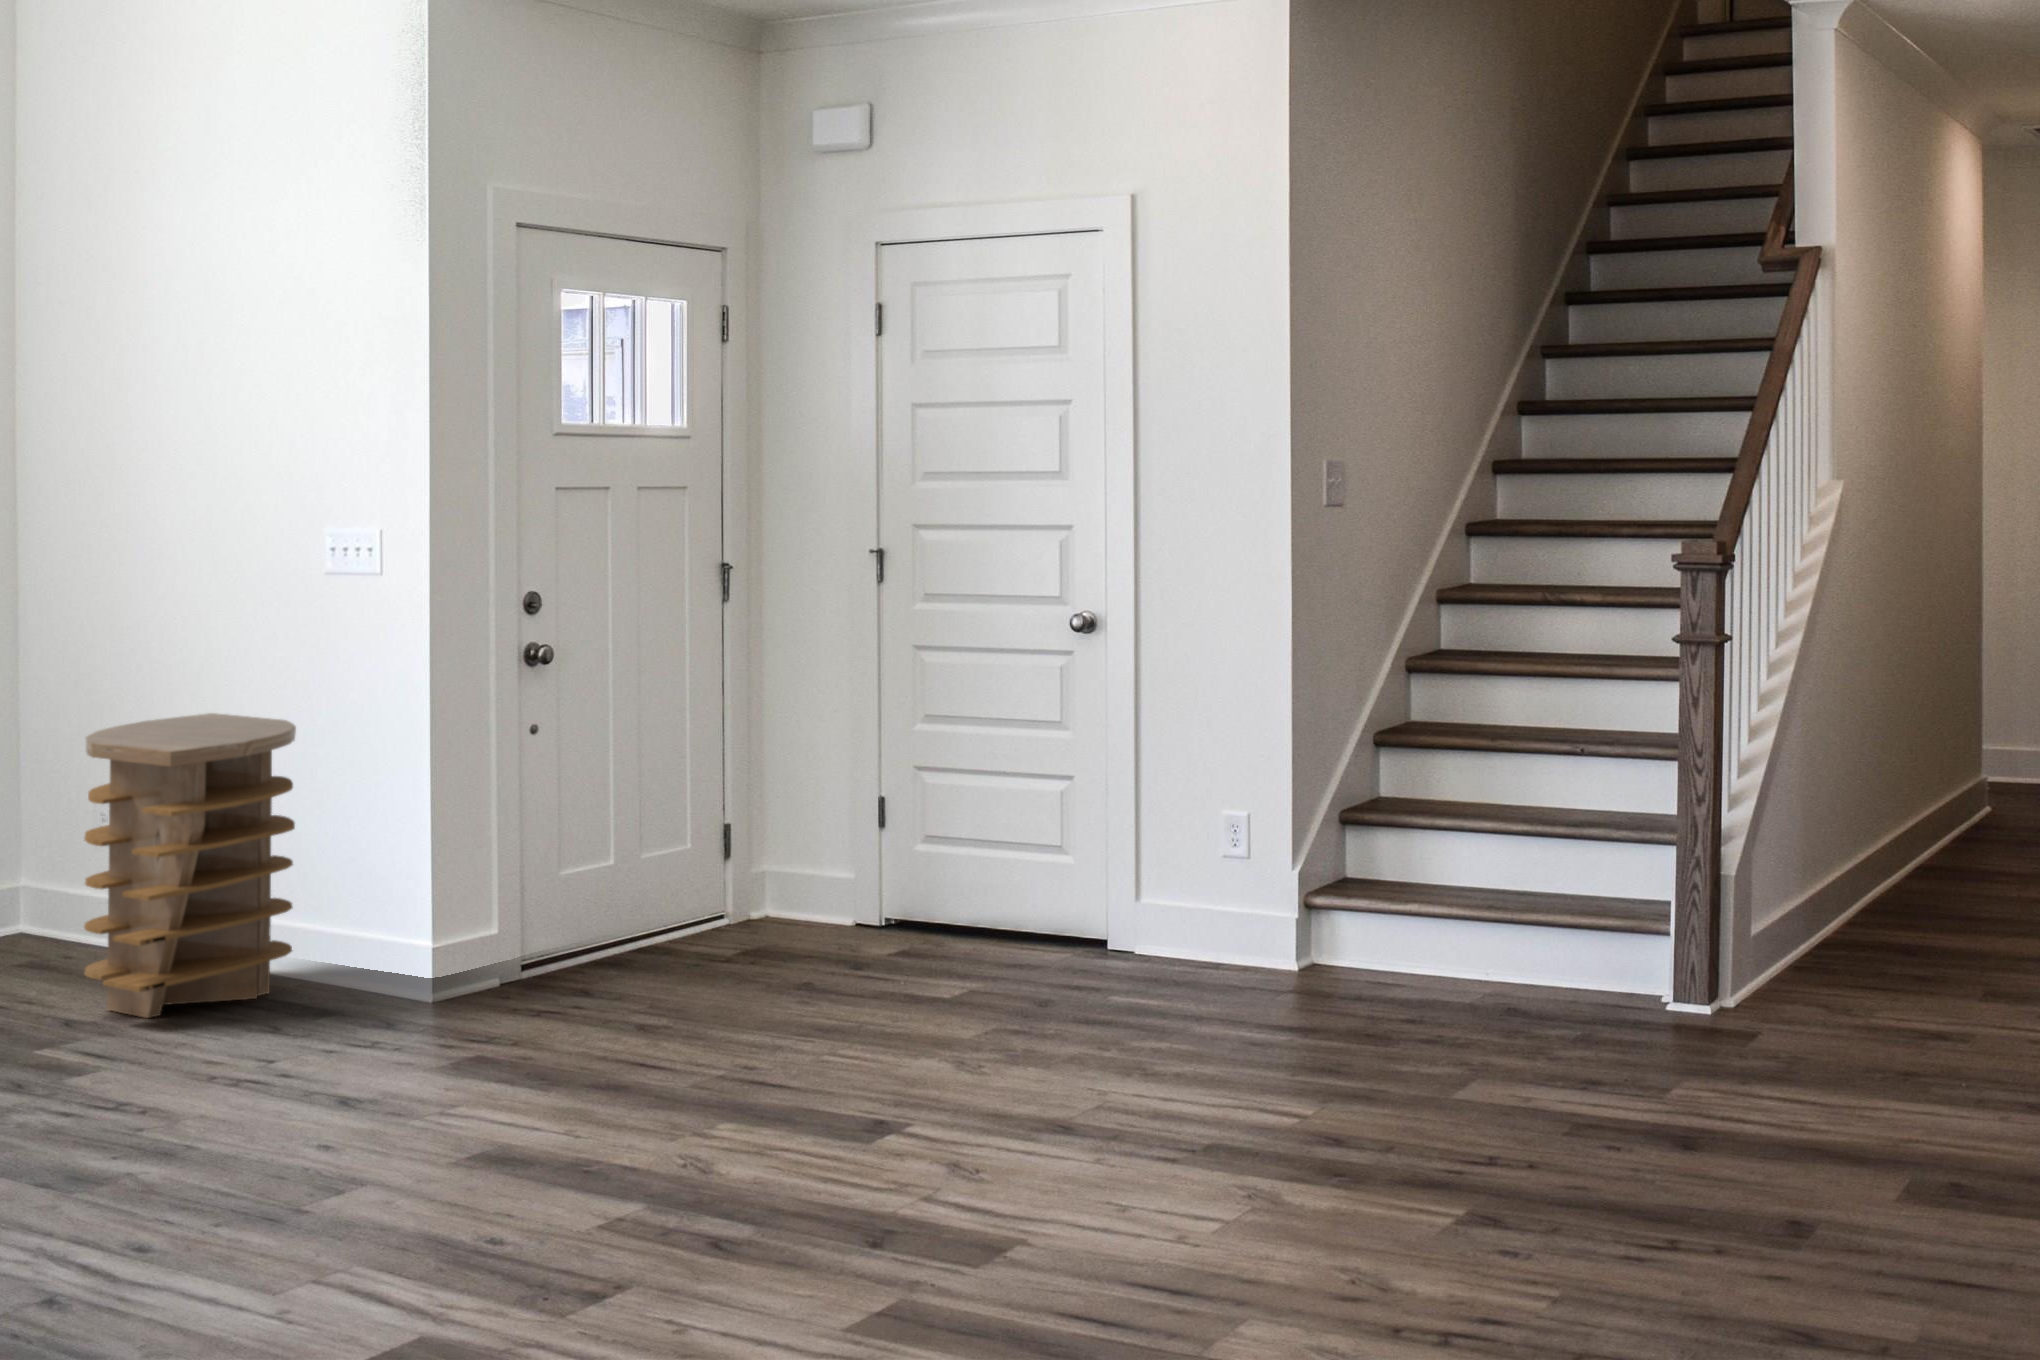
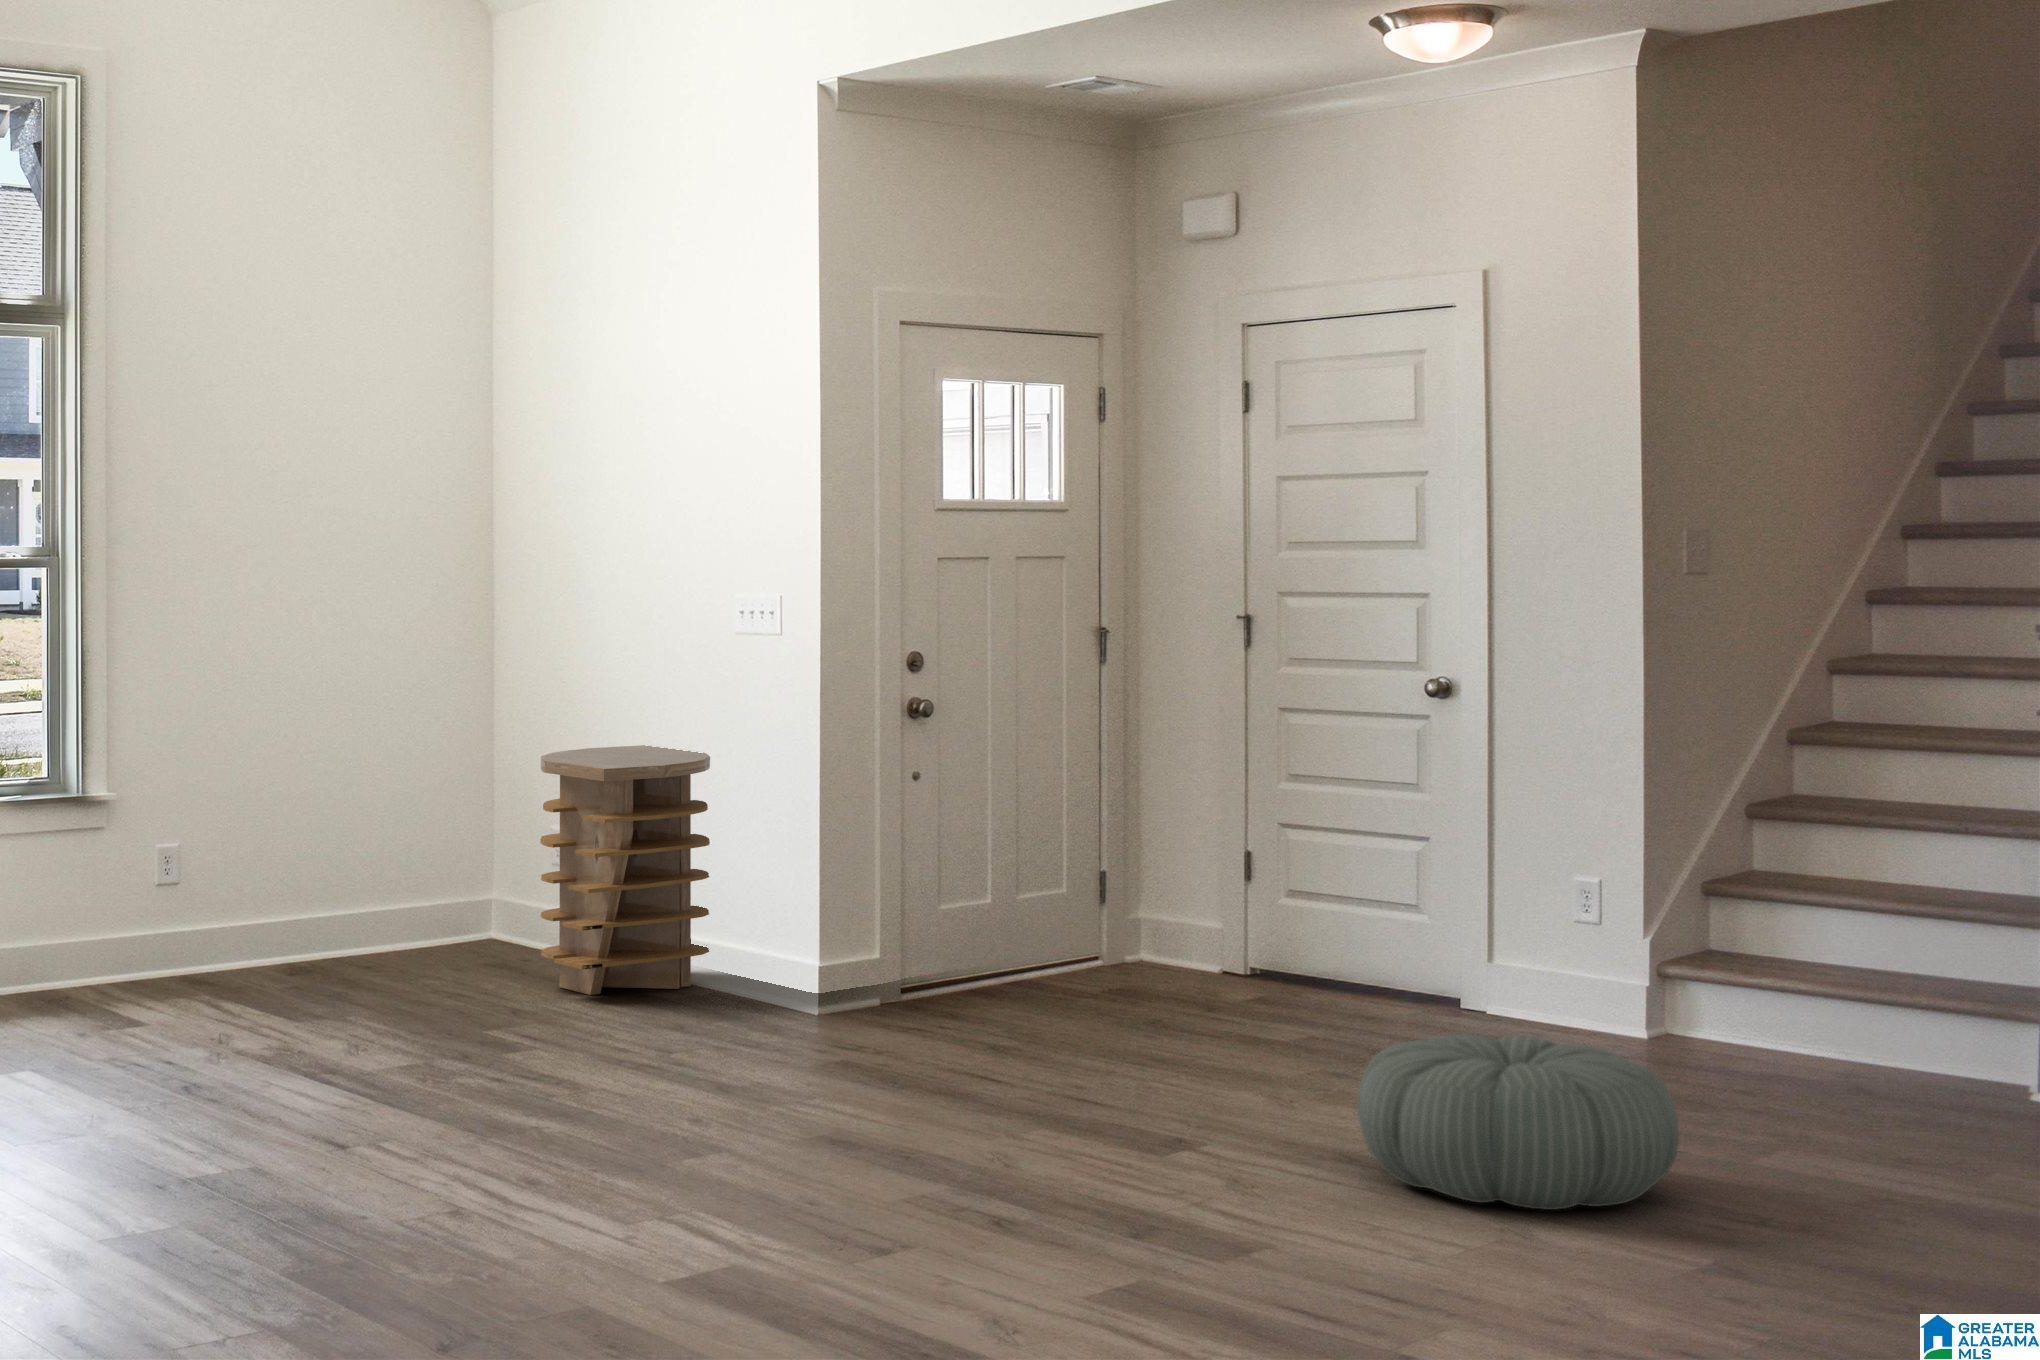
pouf: none [1106,1014,1443,1220] -> present [1357,1034,1679,1210]

